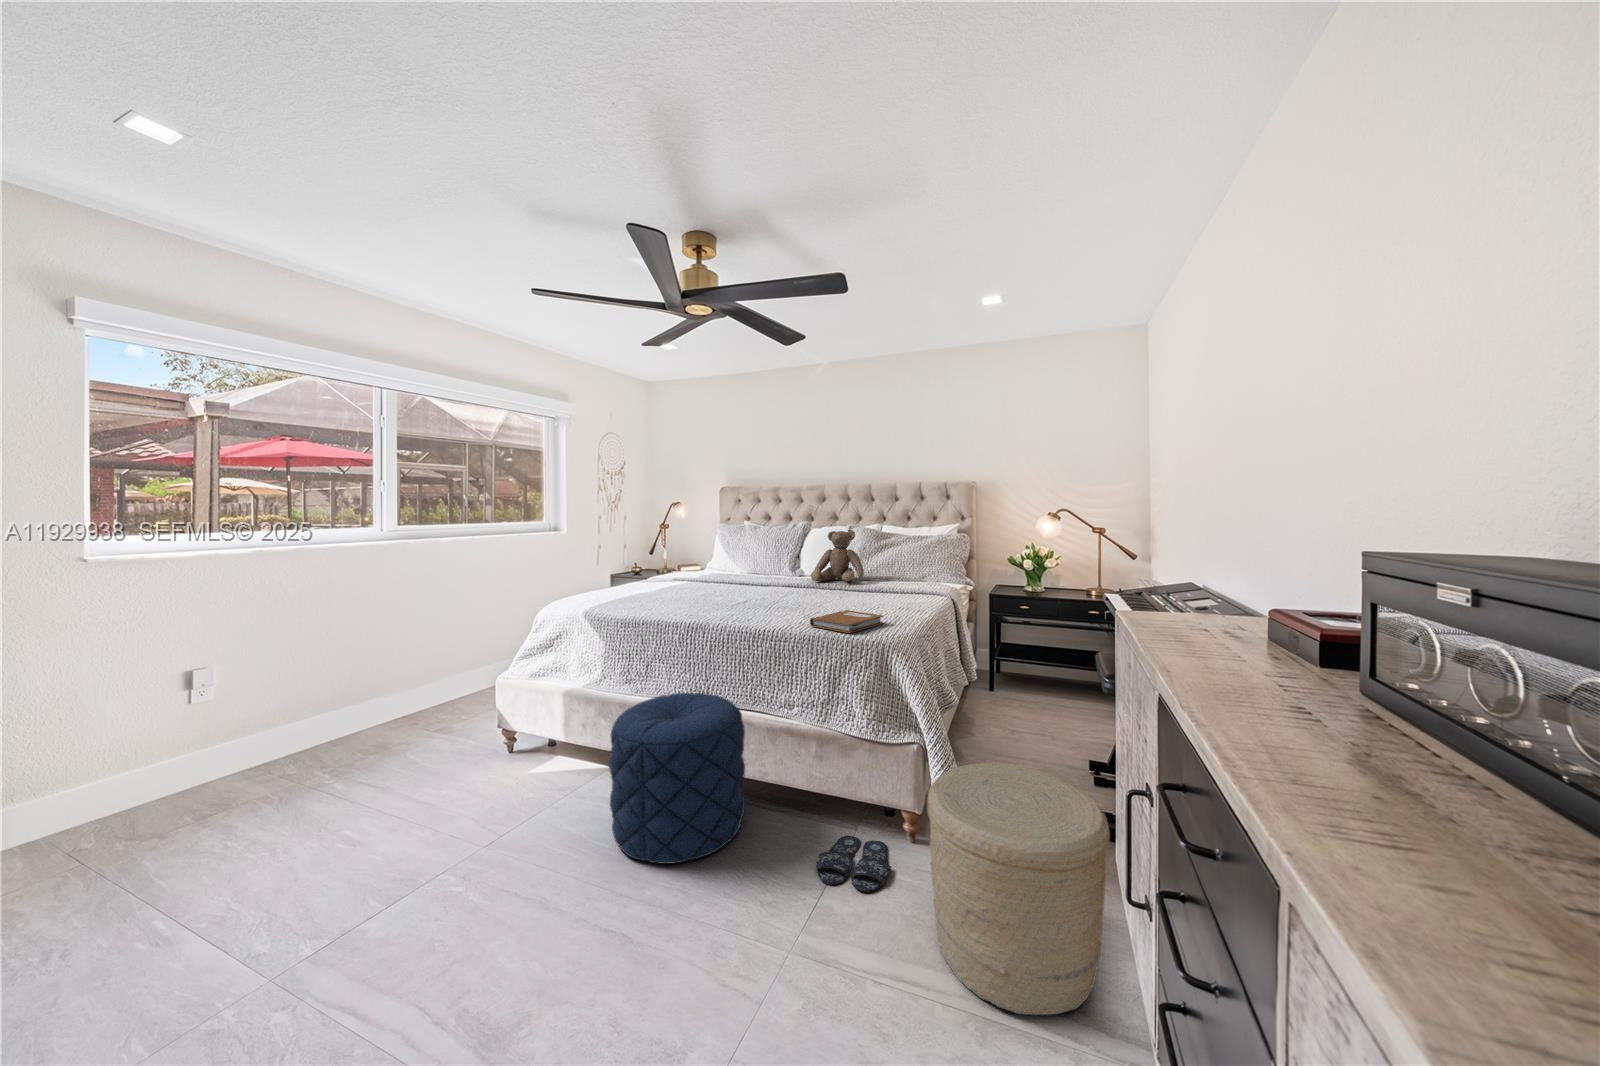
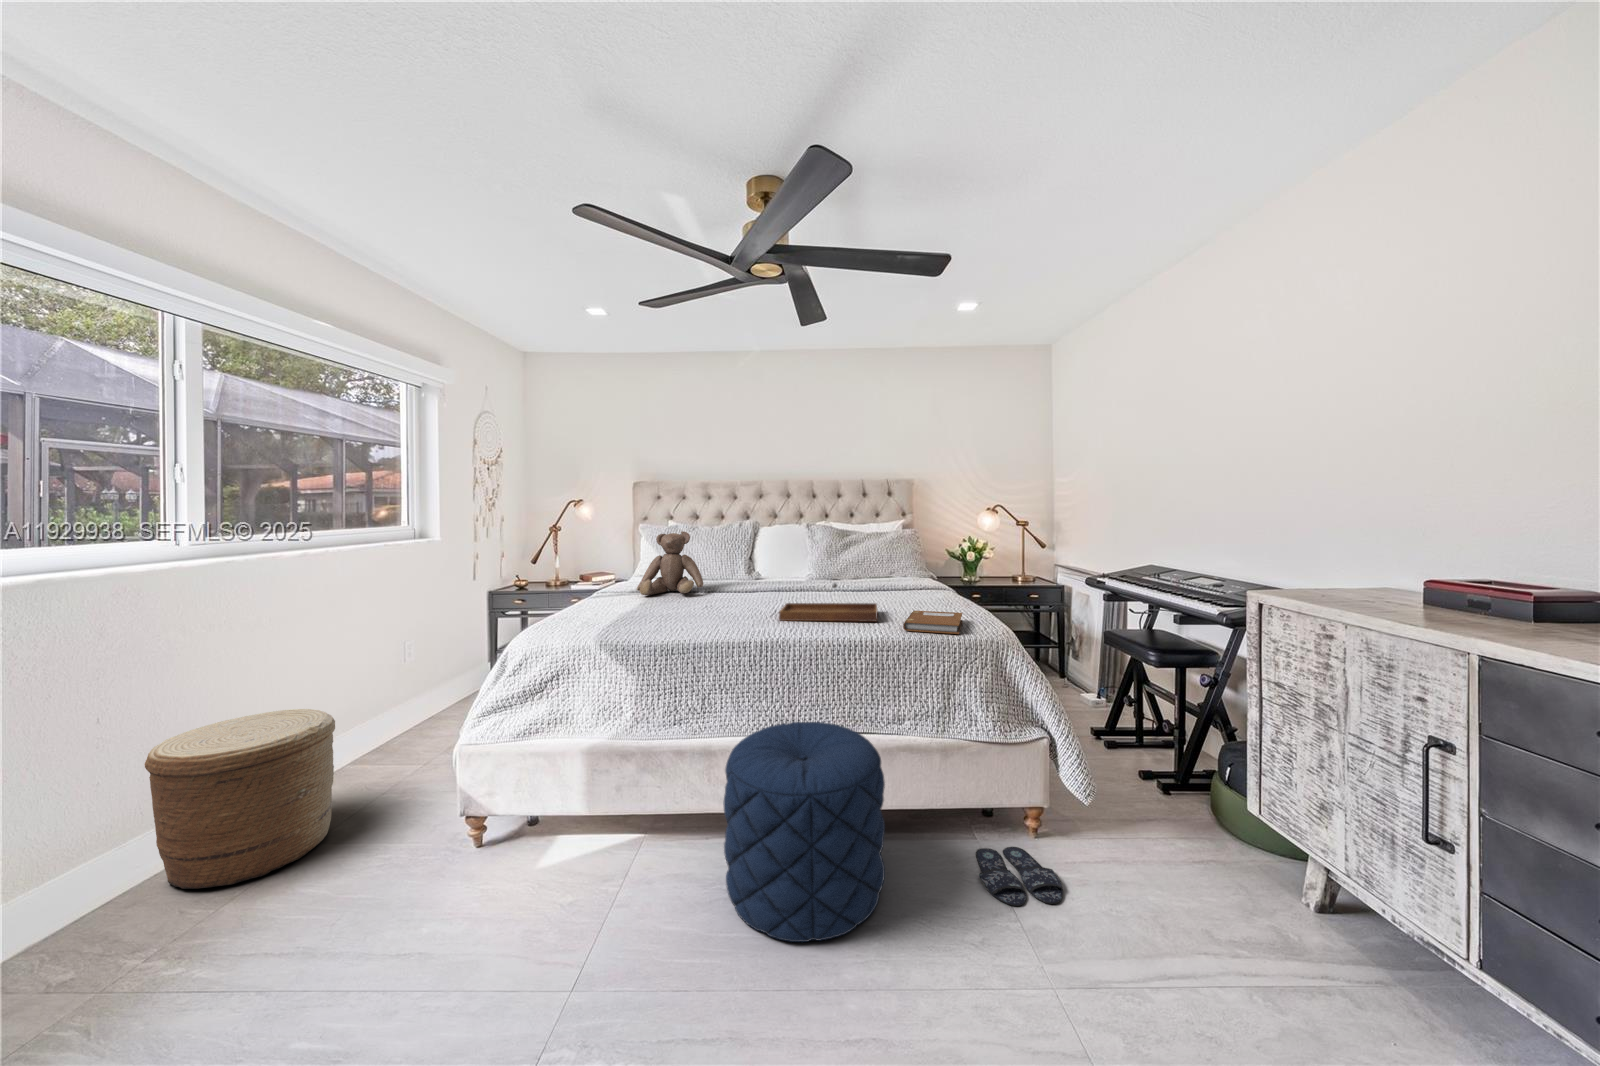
teddy bear: present [811,530,864,581] -> present [637,531,703,595]
tray: none [732,580,826,617] -> present [779,583,878,621]
woven basket: present [927,763,1110,1015] -> present [145,709,335,889]

